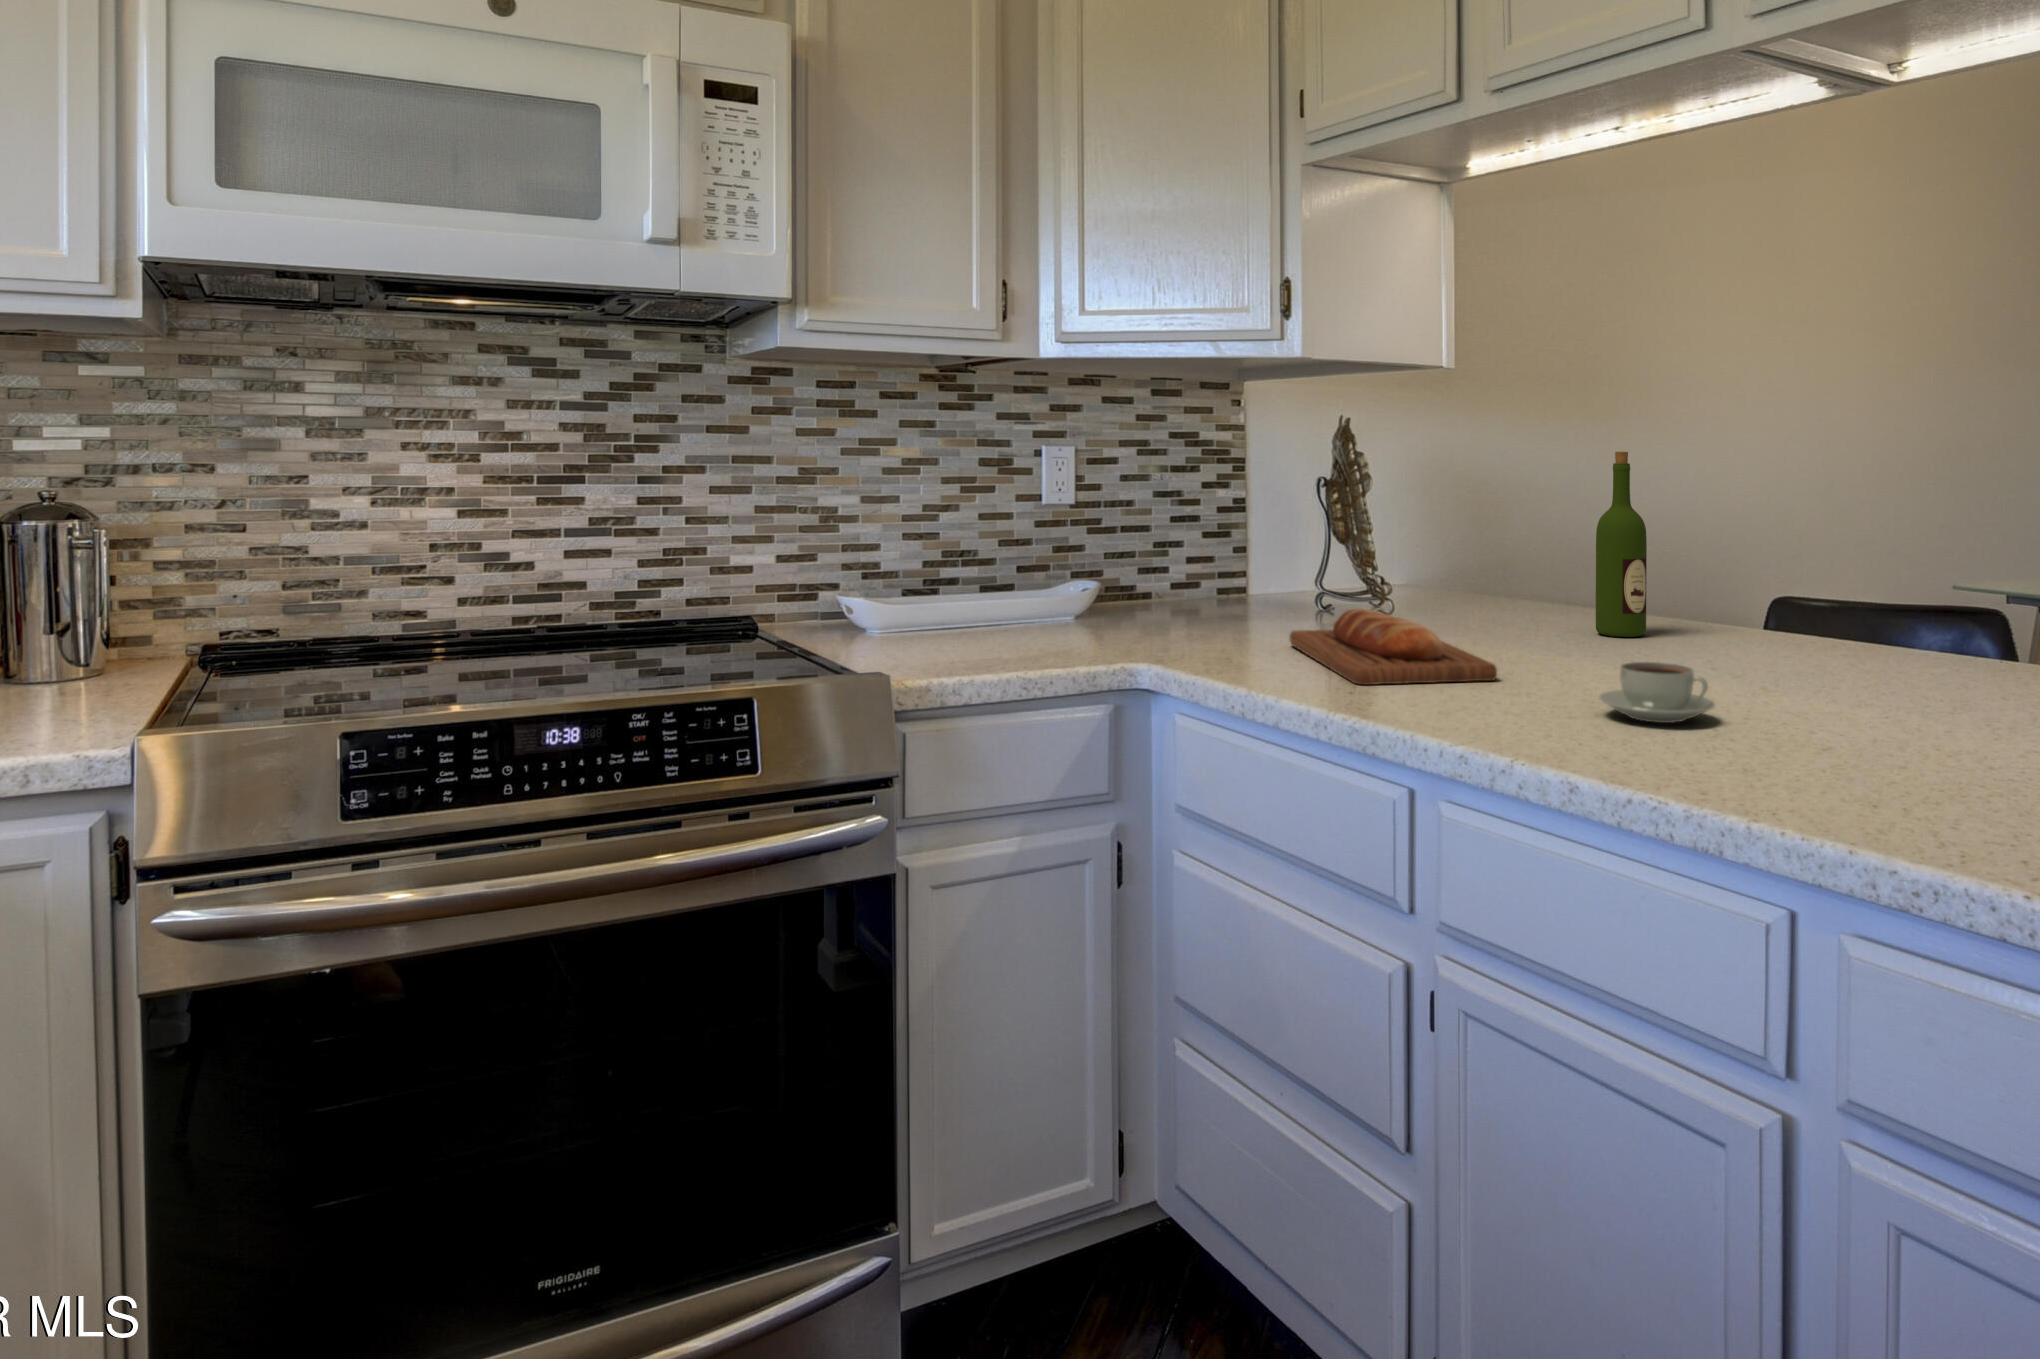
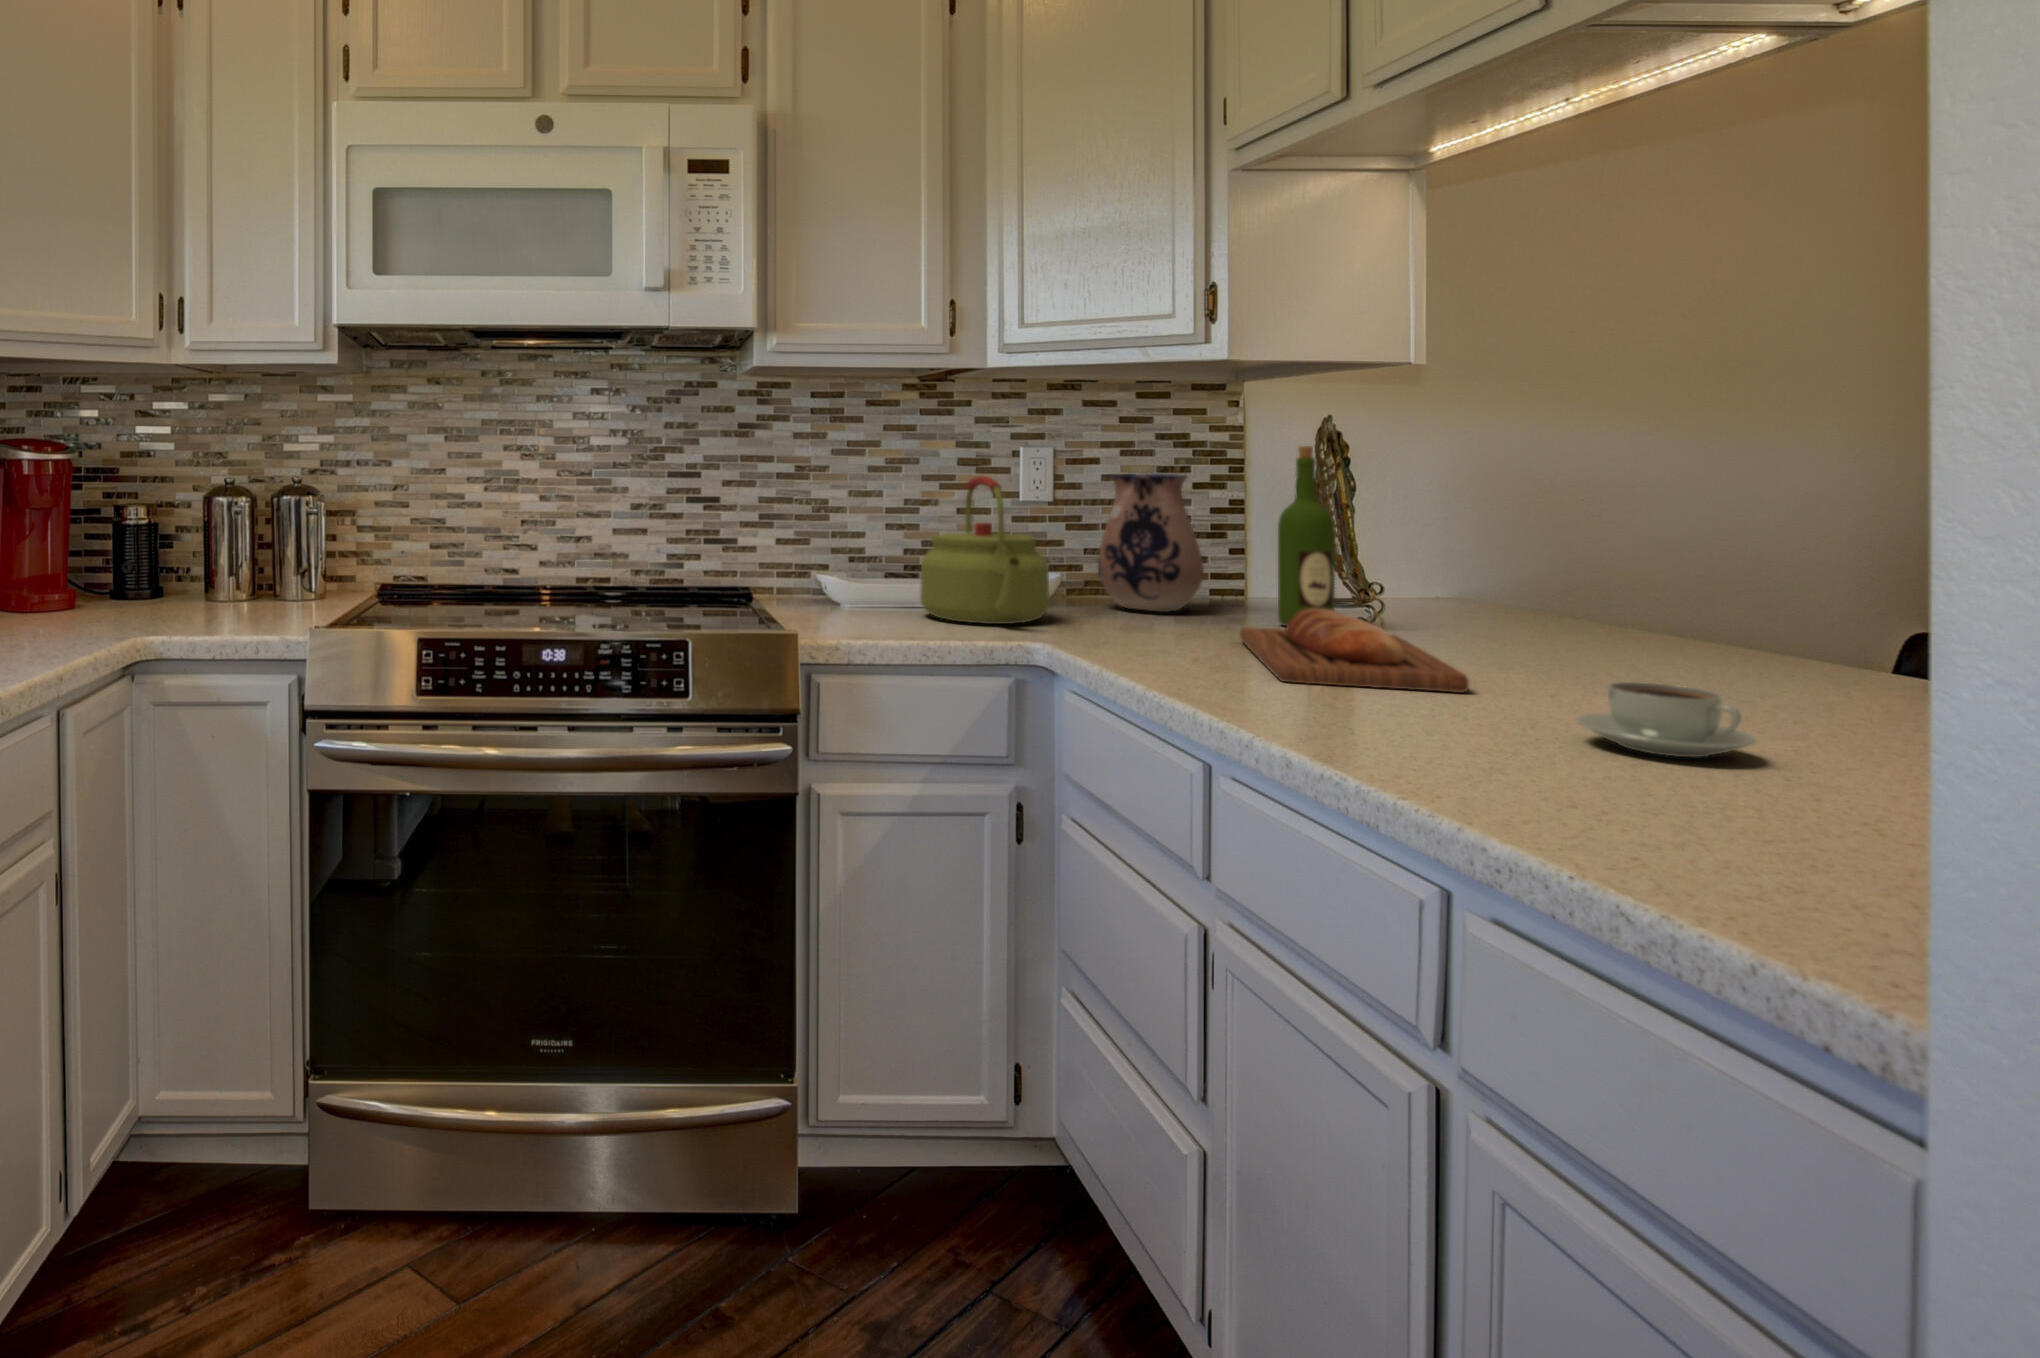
wine bottle: present [1596,452,1647,637] -> present [1278,446,1335,626]
ceramic pitcher: none [1134,474,1233,618] -> present [1098,474,1204,612]
kettle: none [970,480,1105,645] -> present [920,476,1049,624]

